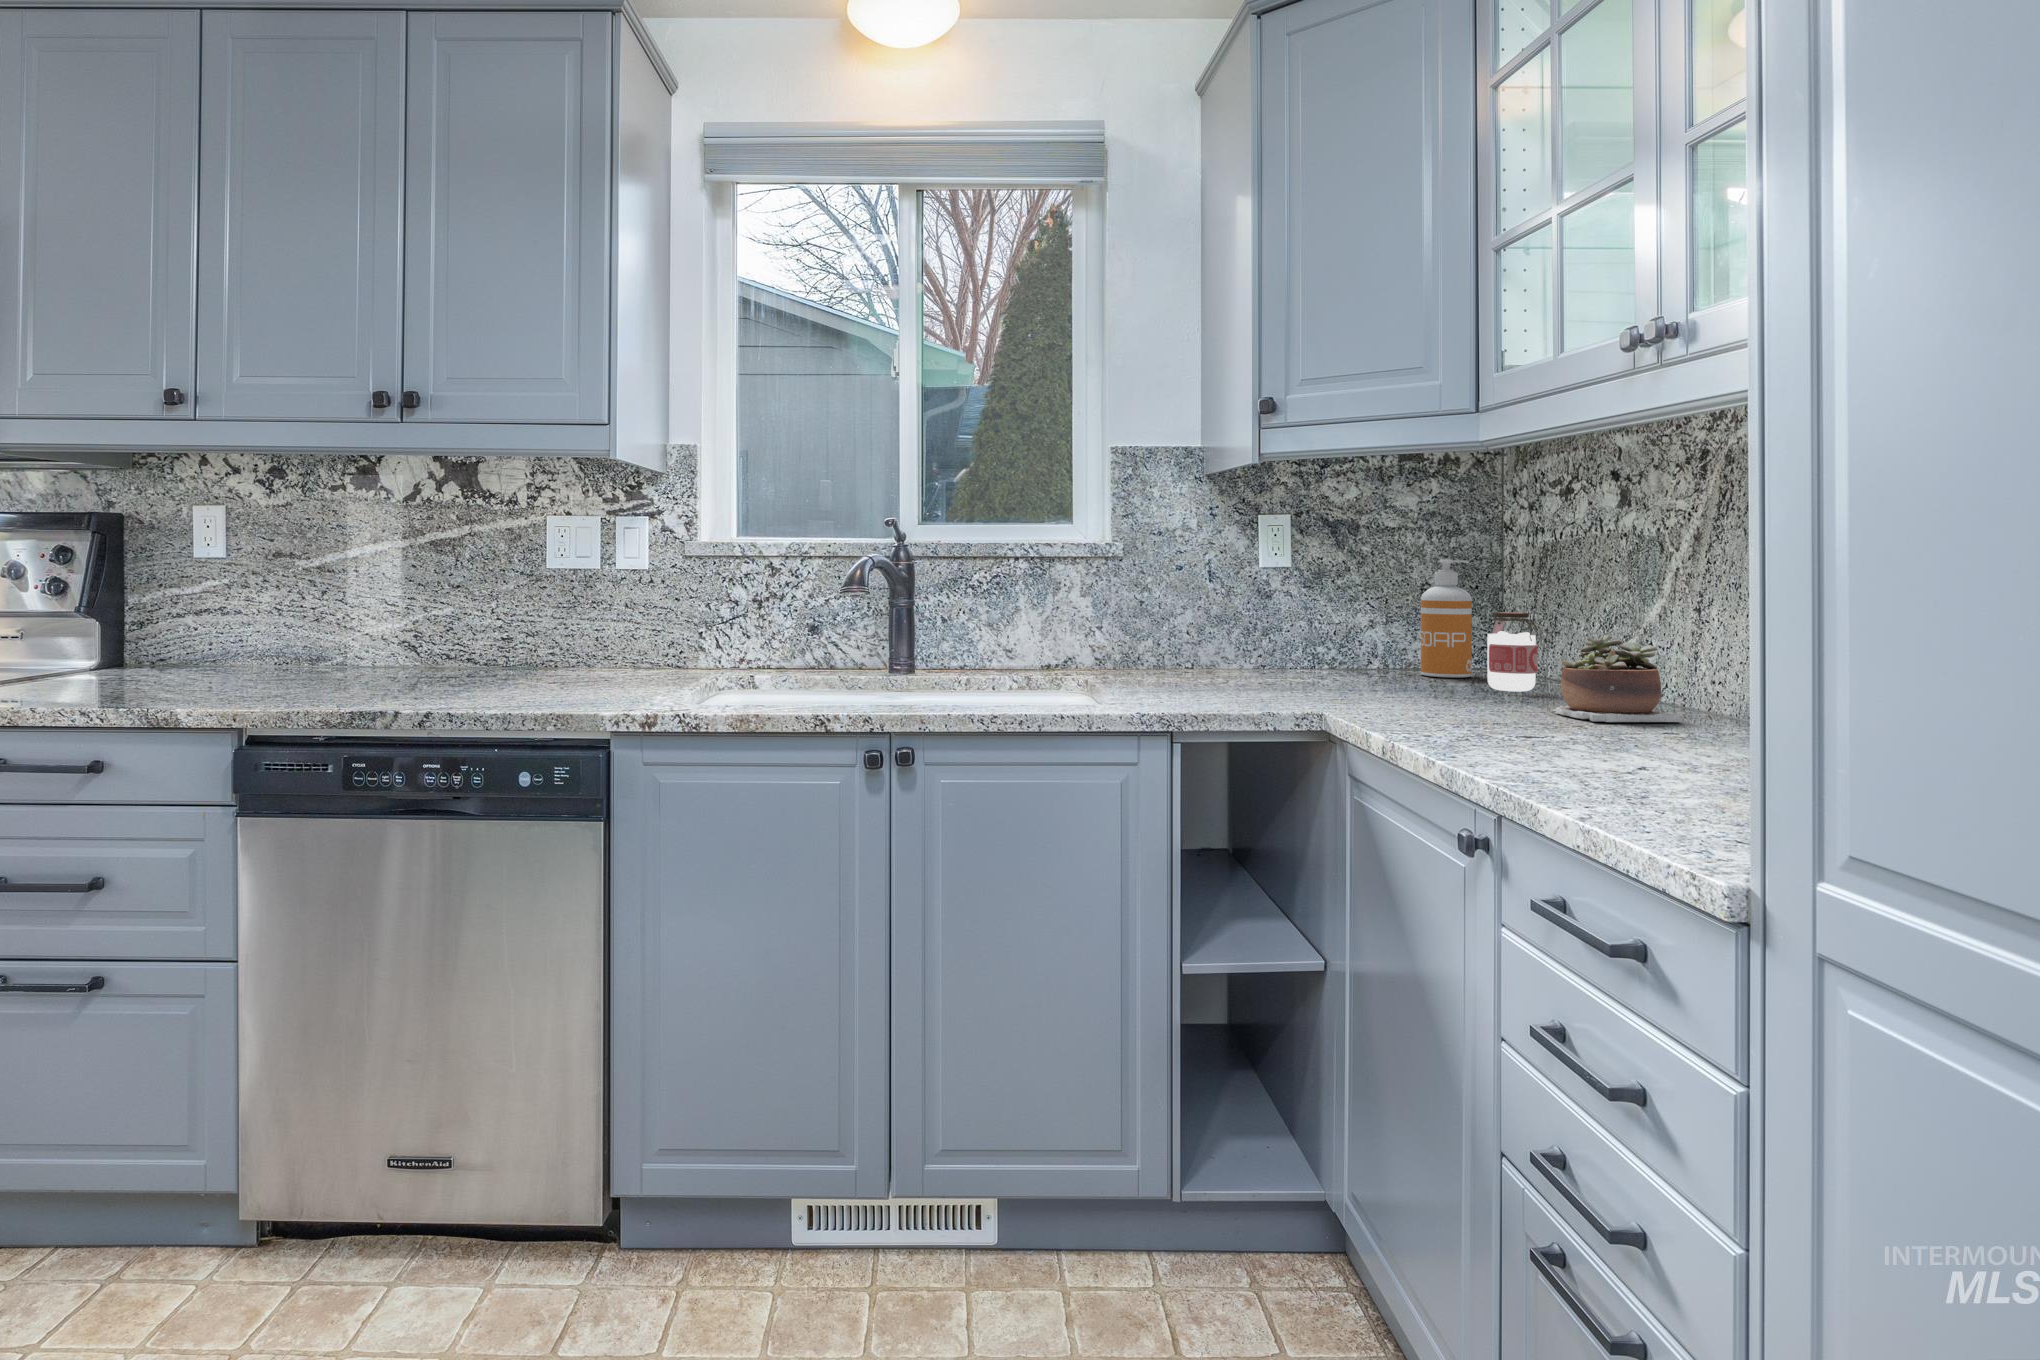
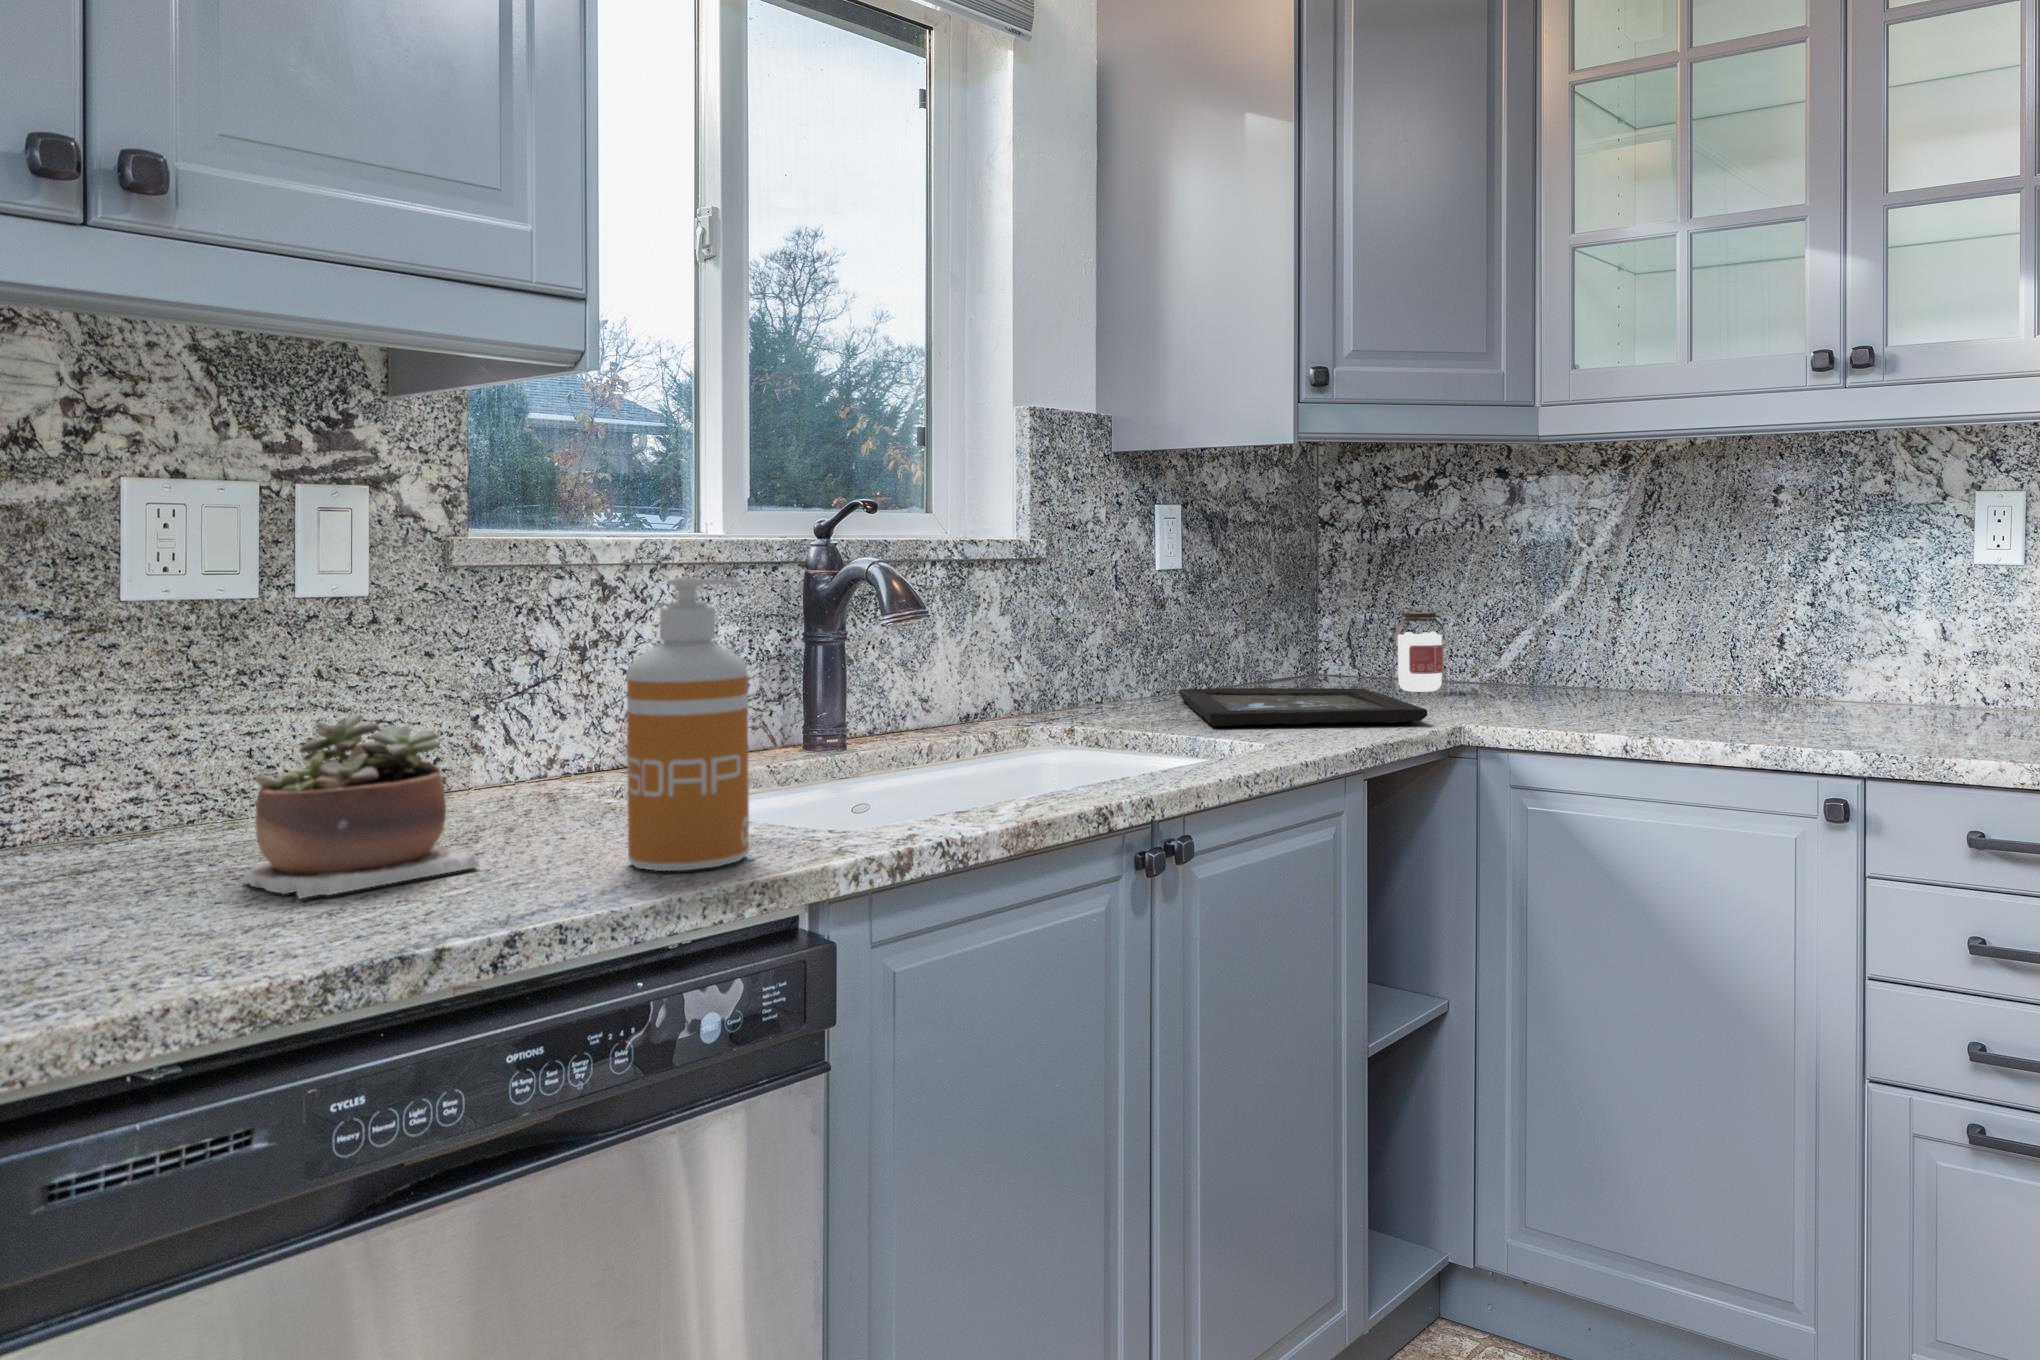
soap dispenser: present [1421,559,1472,678] -> present [627,577,749,871]
succulent plant: present [1549,635,1683,722] -> present [237,714,479,898]
tray: none [1158,666,1423,704] -> present [1179,688,1427,726]

